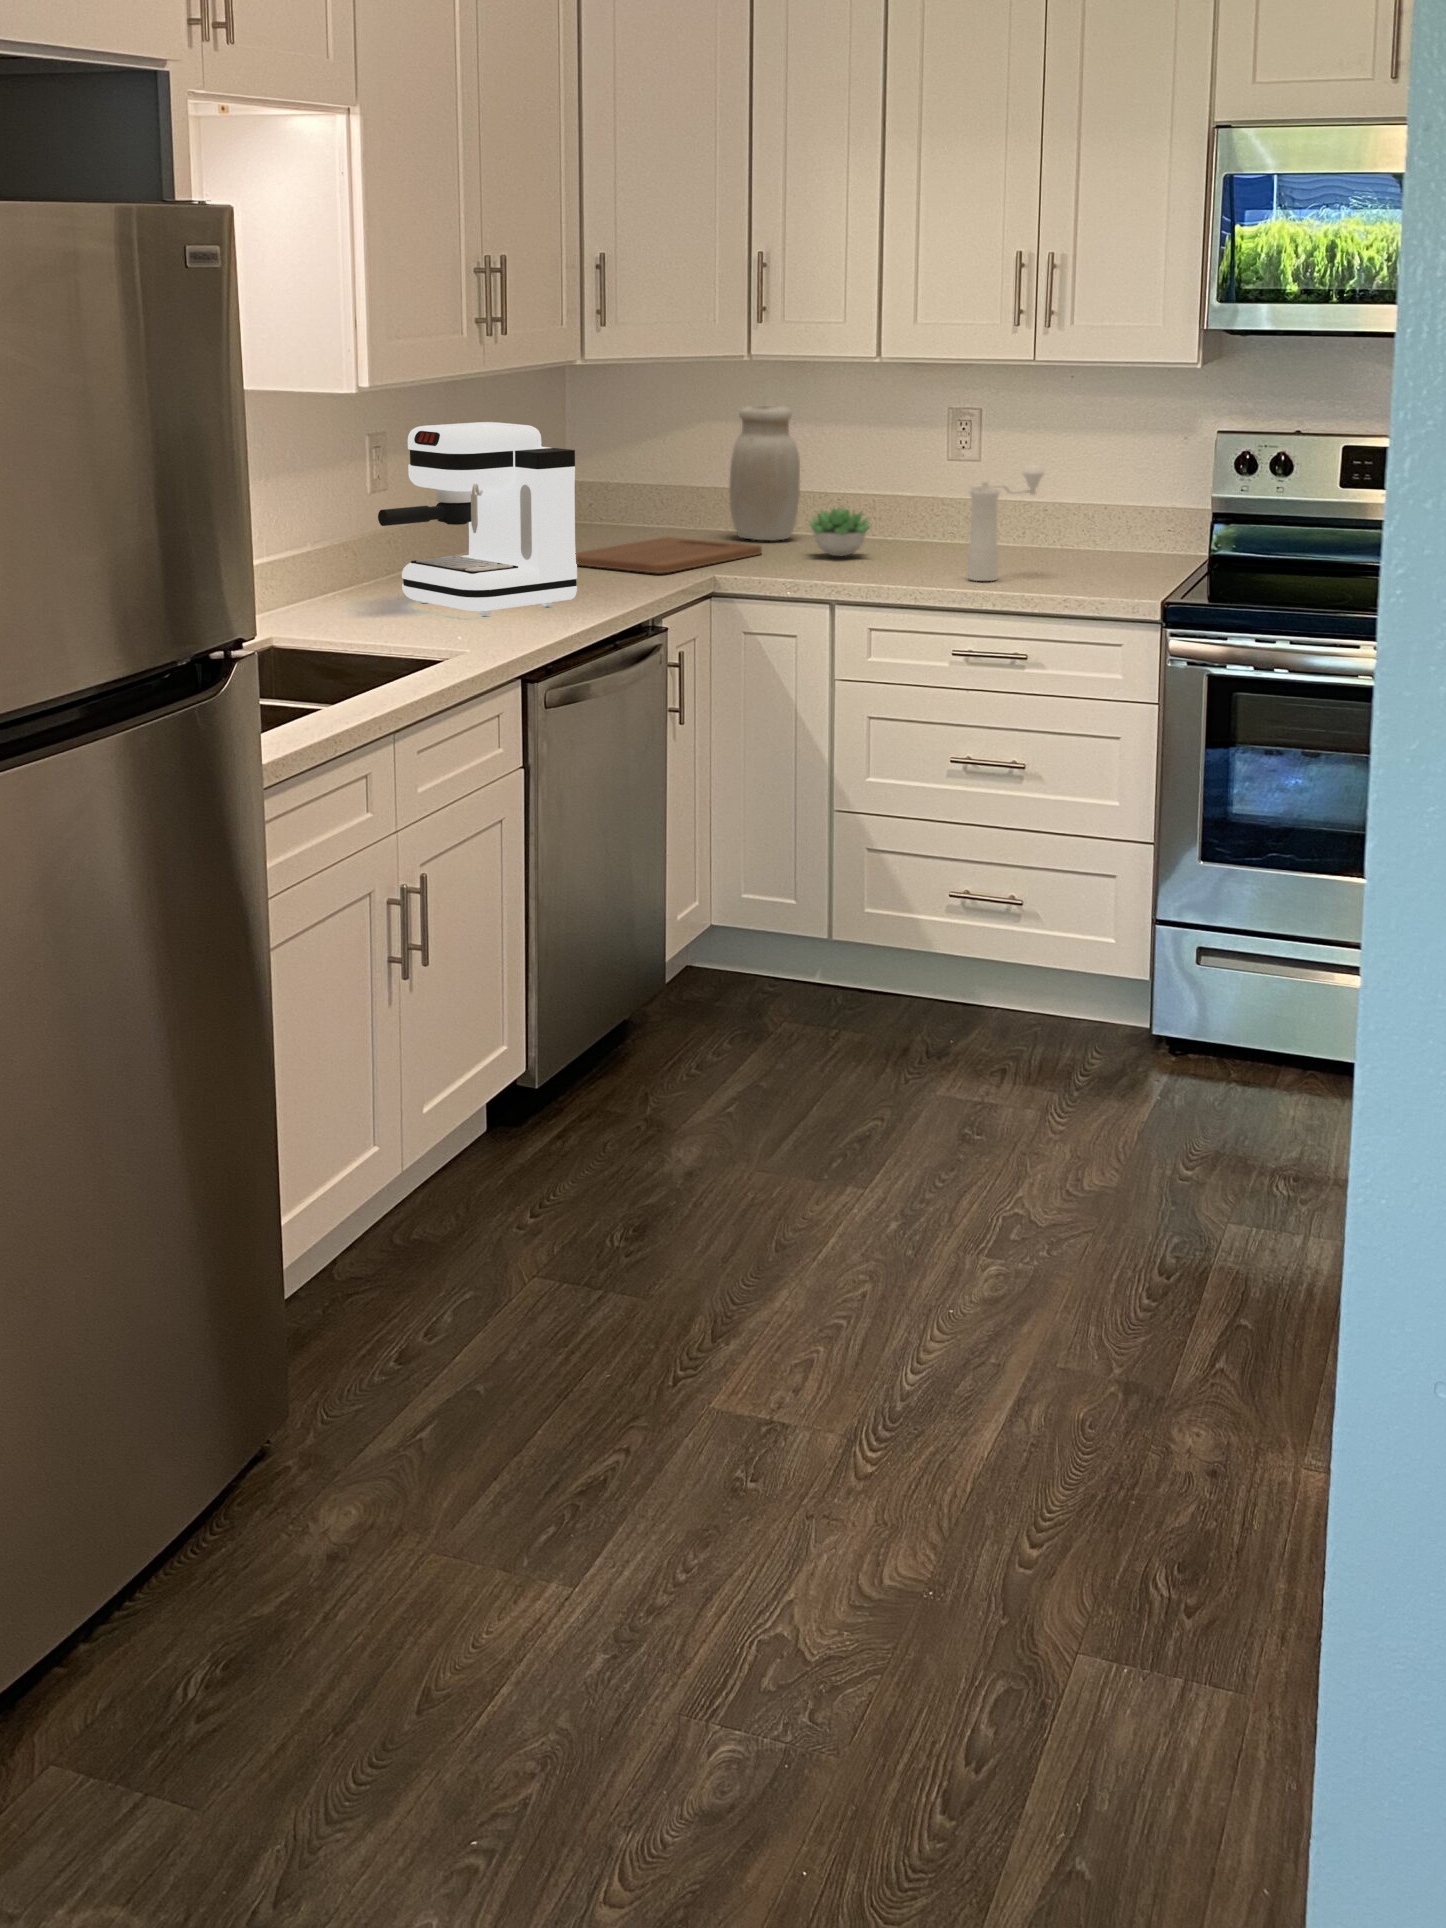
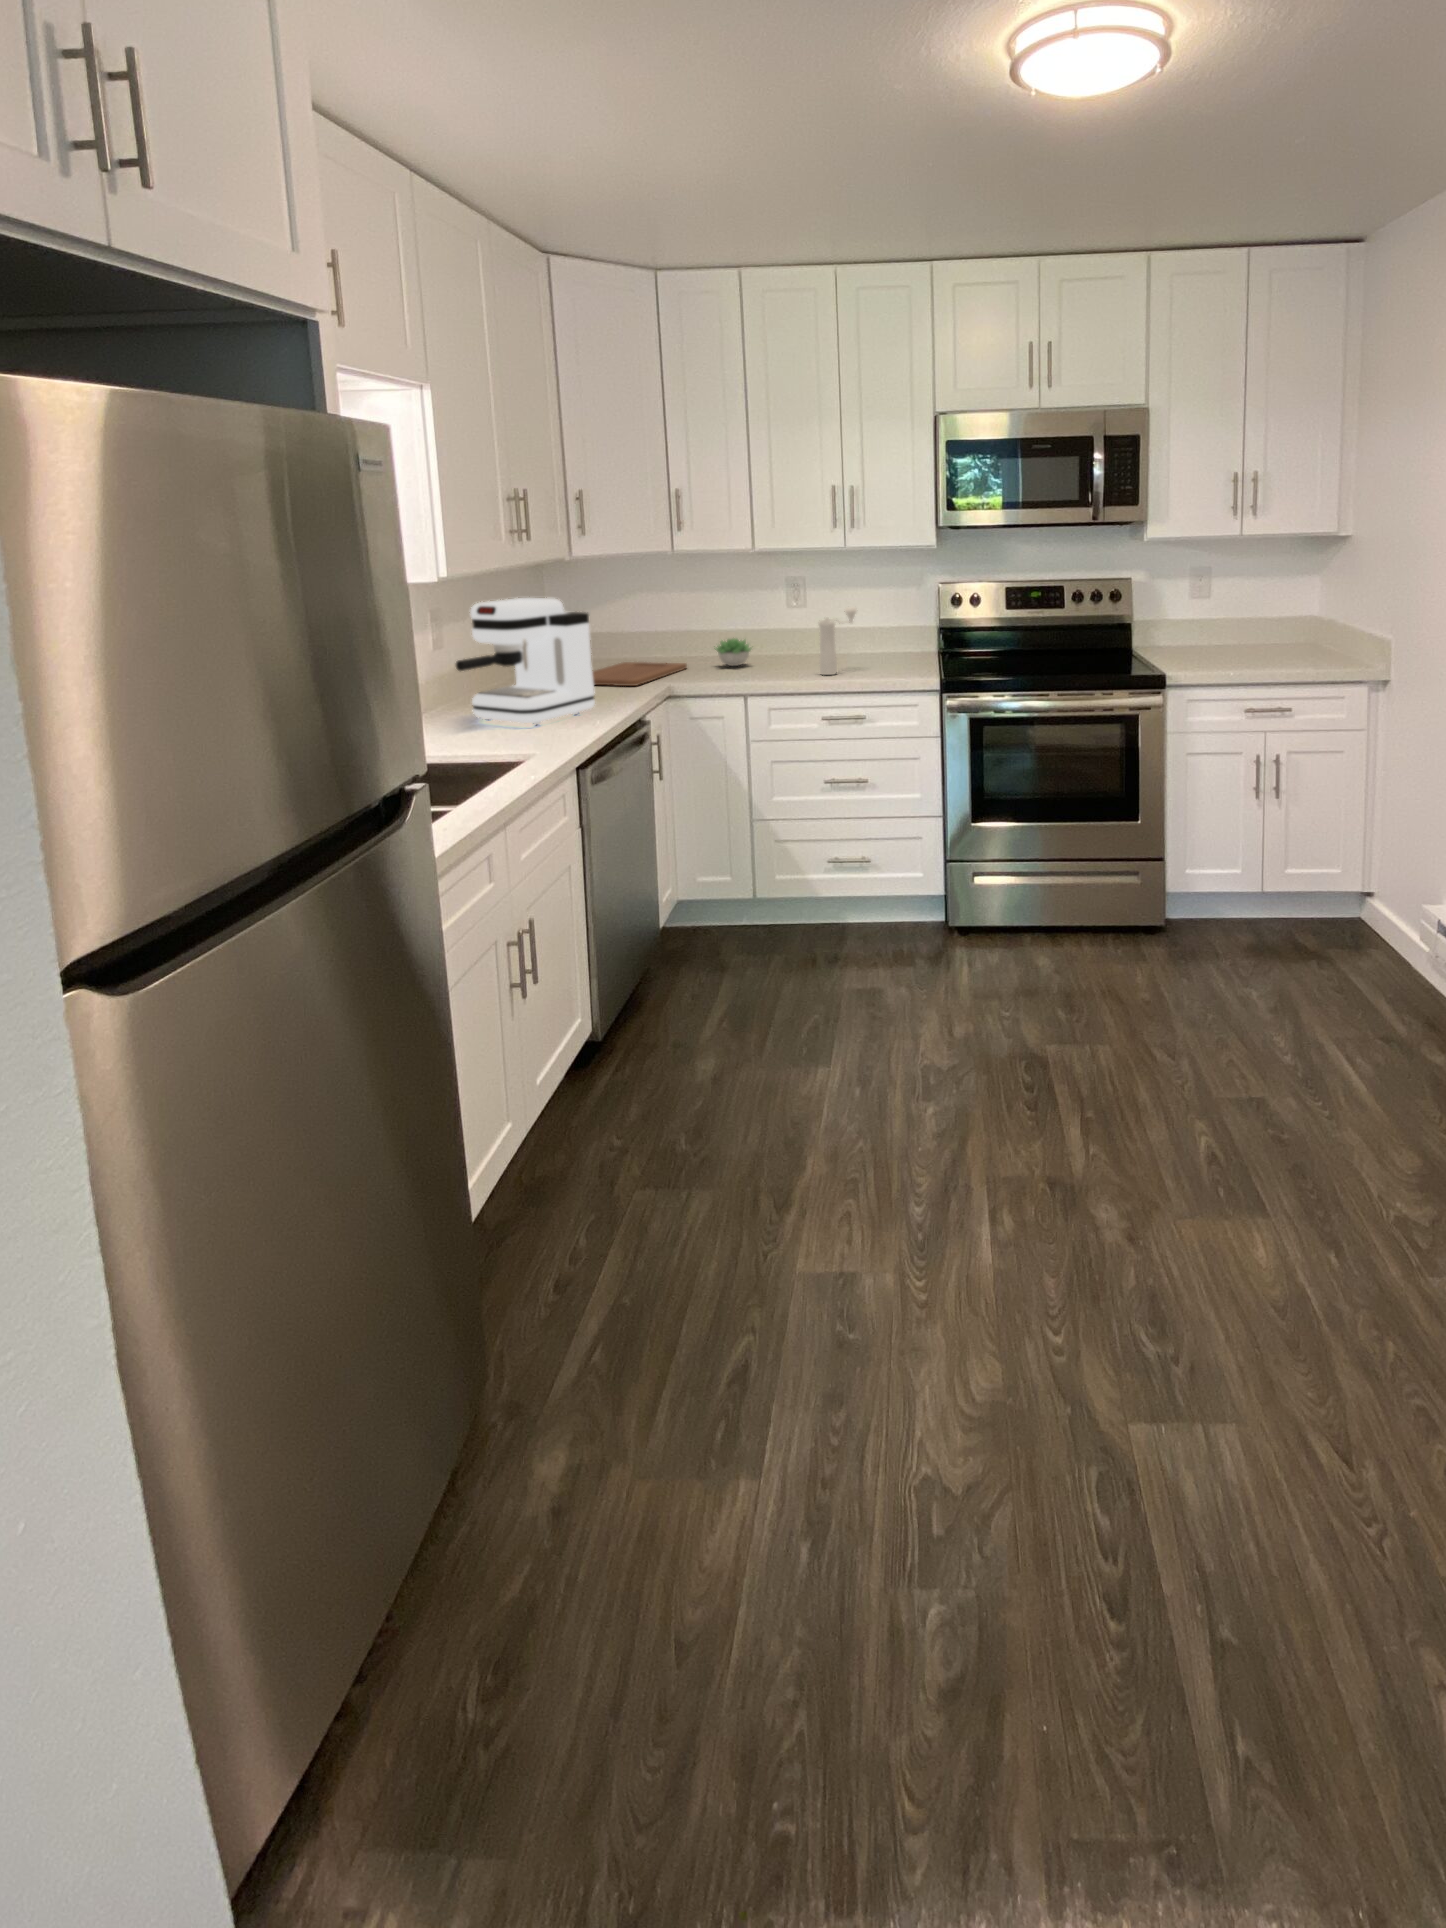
jar: present [729,406,800,541] -> none [658,581,701,660]

